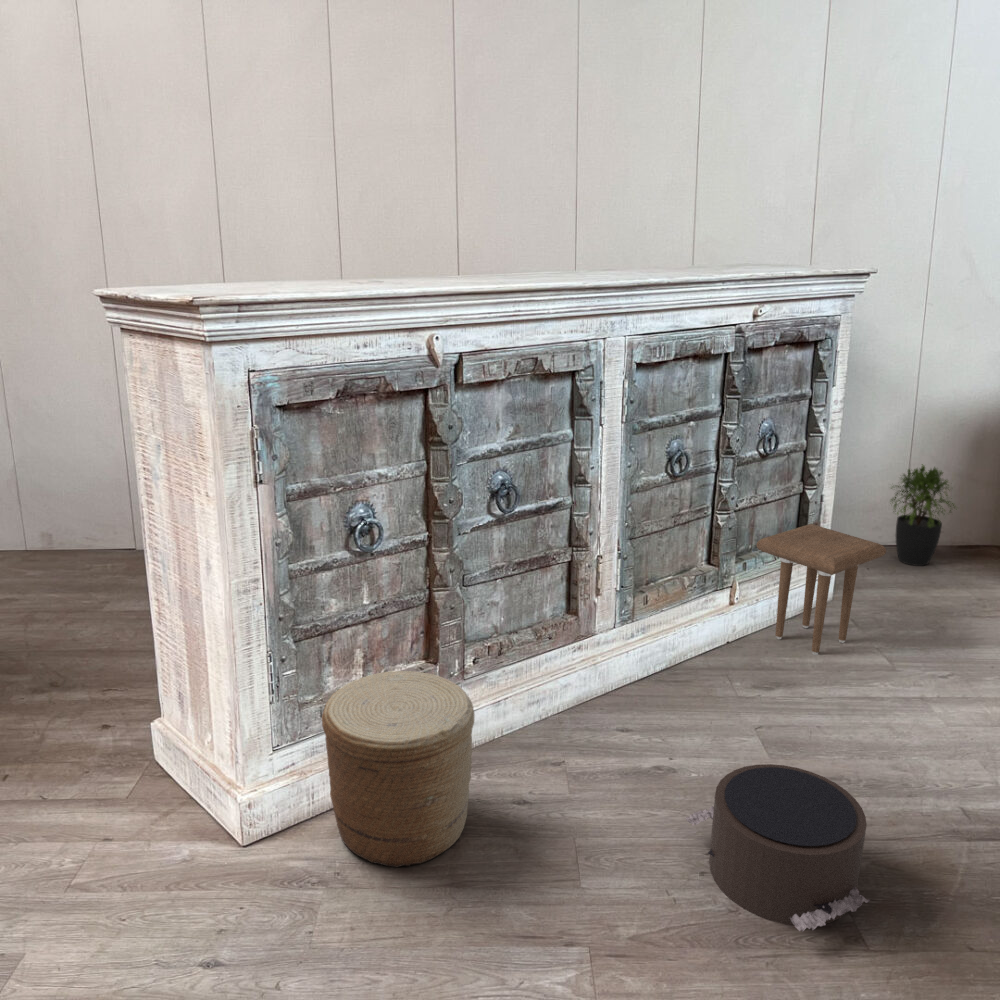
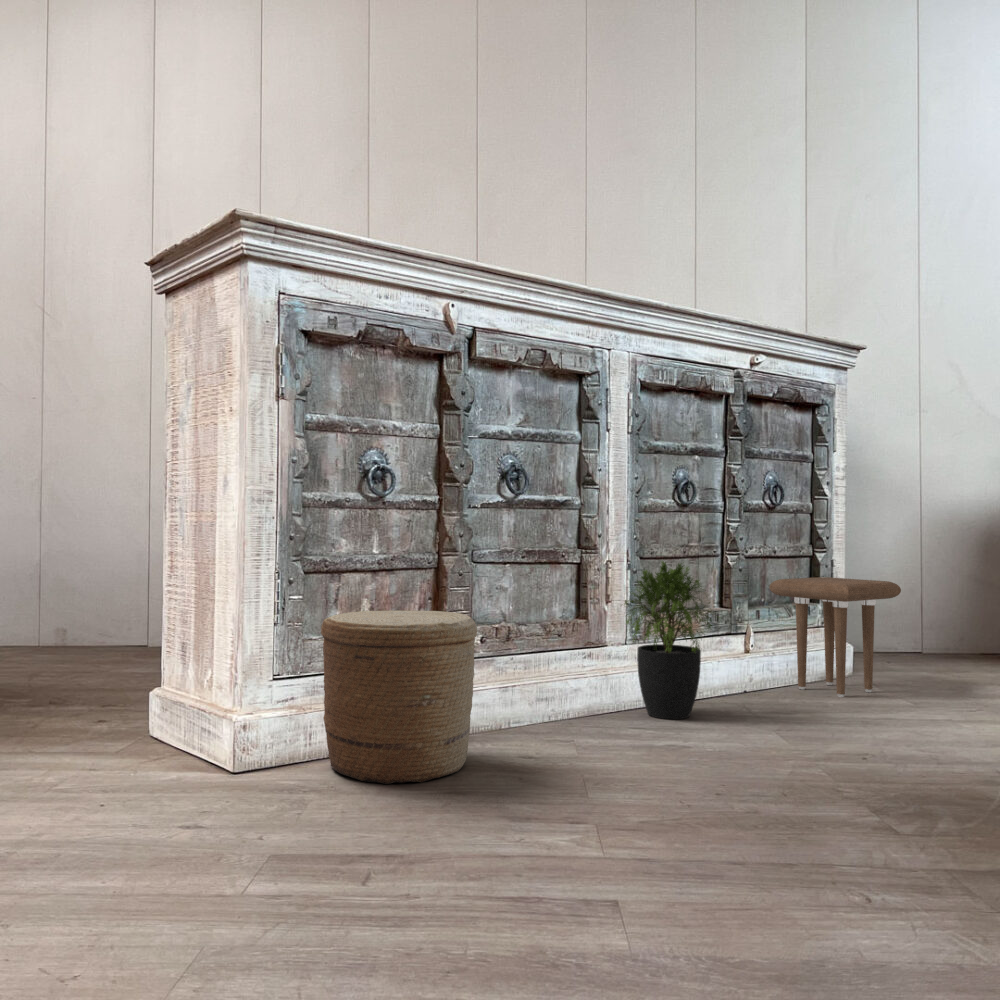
potted plant: present [891,464,955,566] -> present [625,561,712,719]
pouf: present [685,764,870,932] -> none [702,693,911,824]

